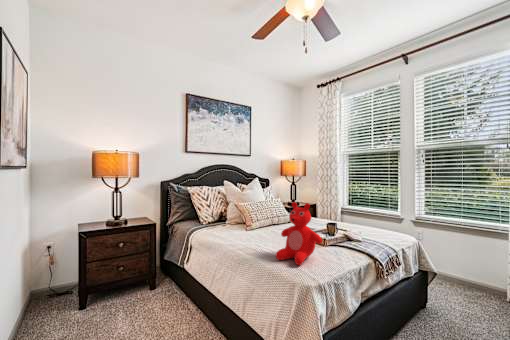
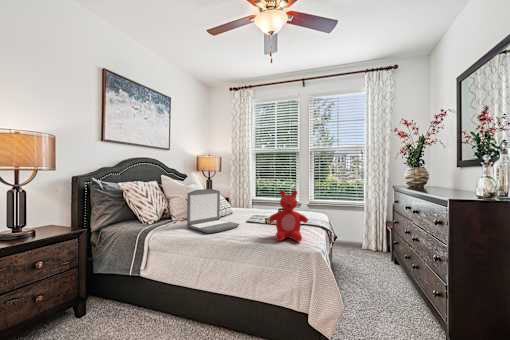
laptop: none [224,196,271,240] -> present [186,189,239,233]

